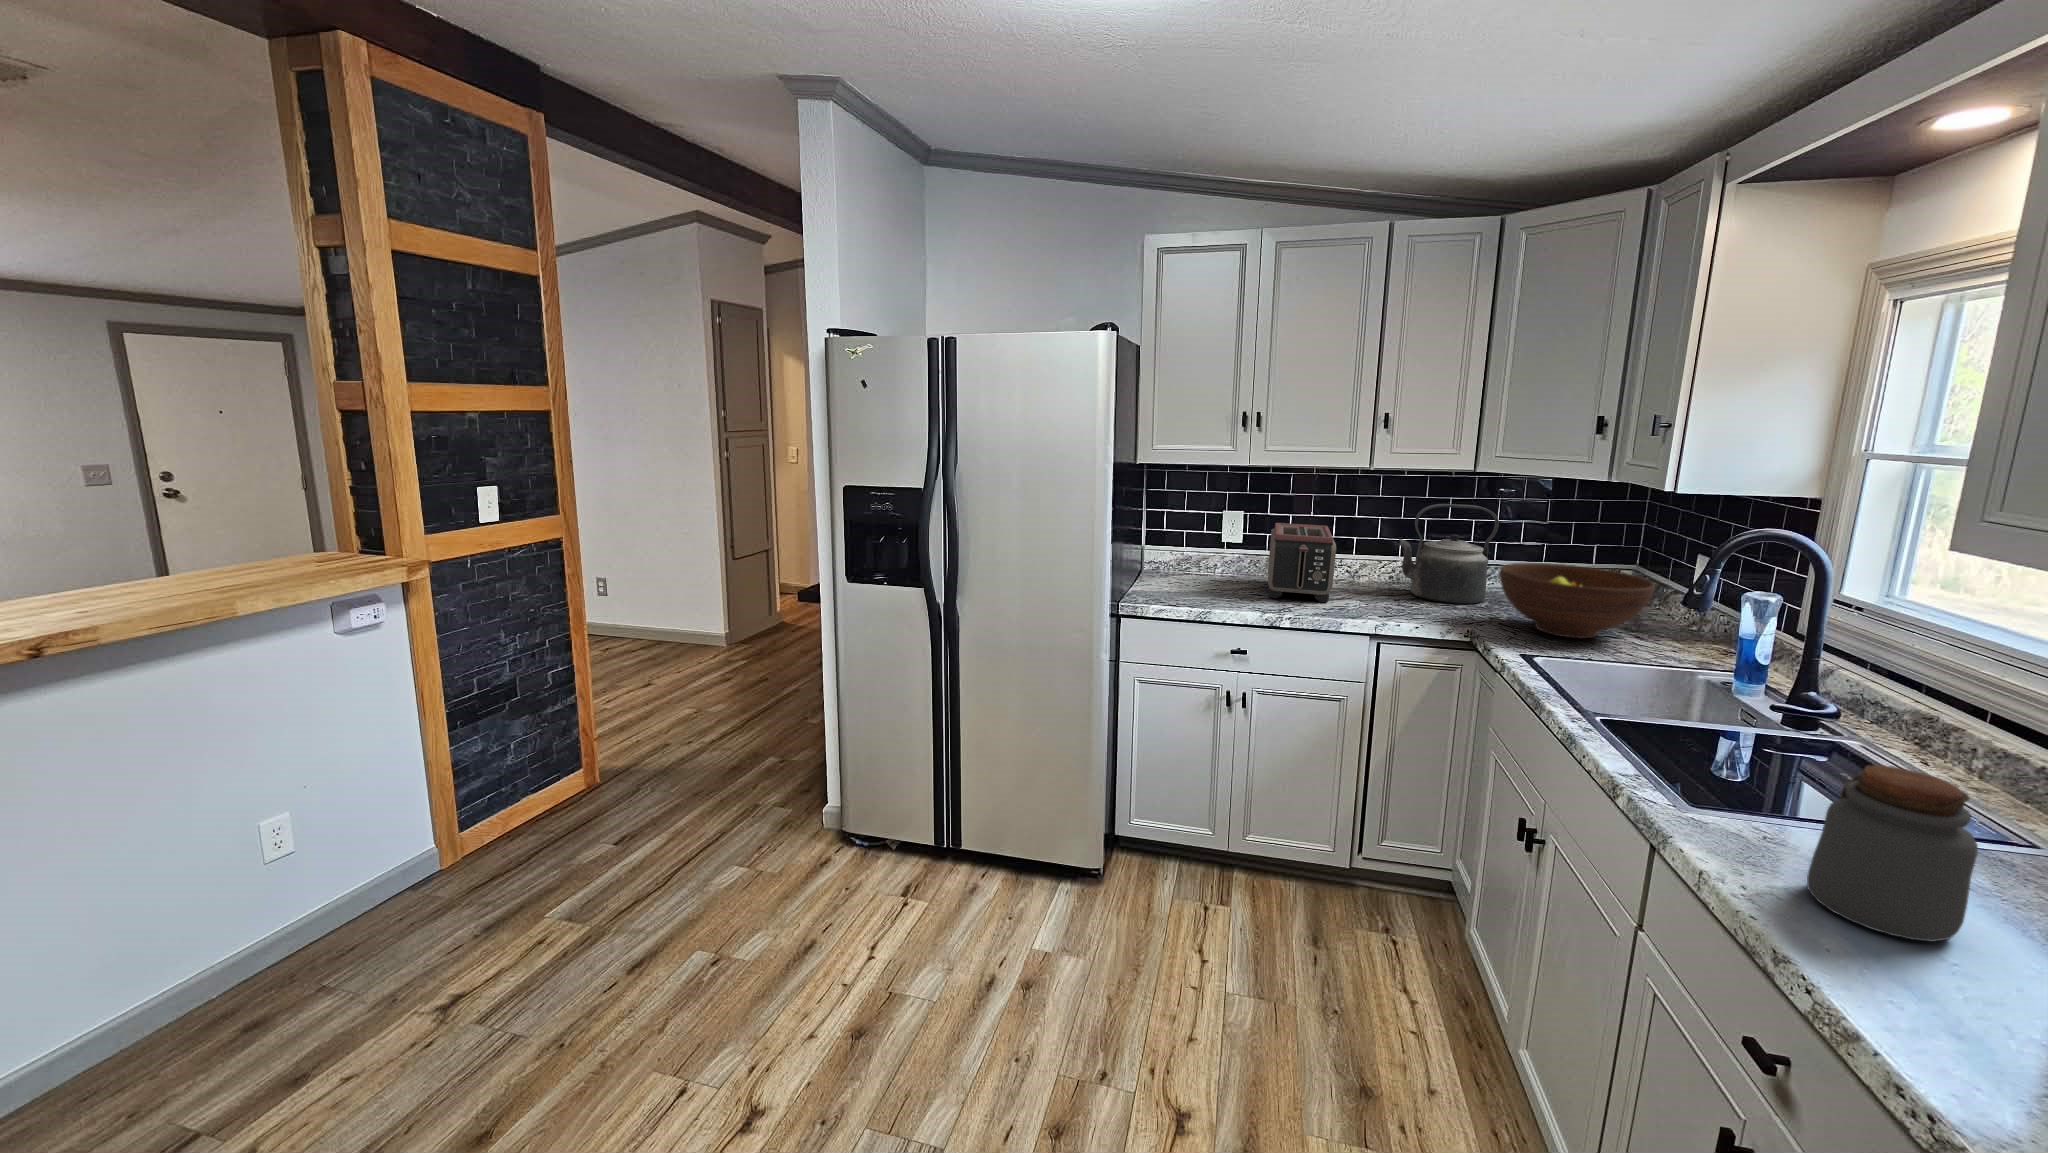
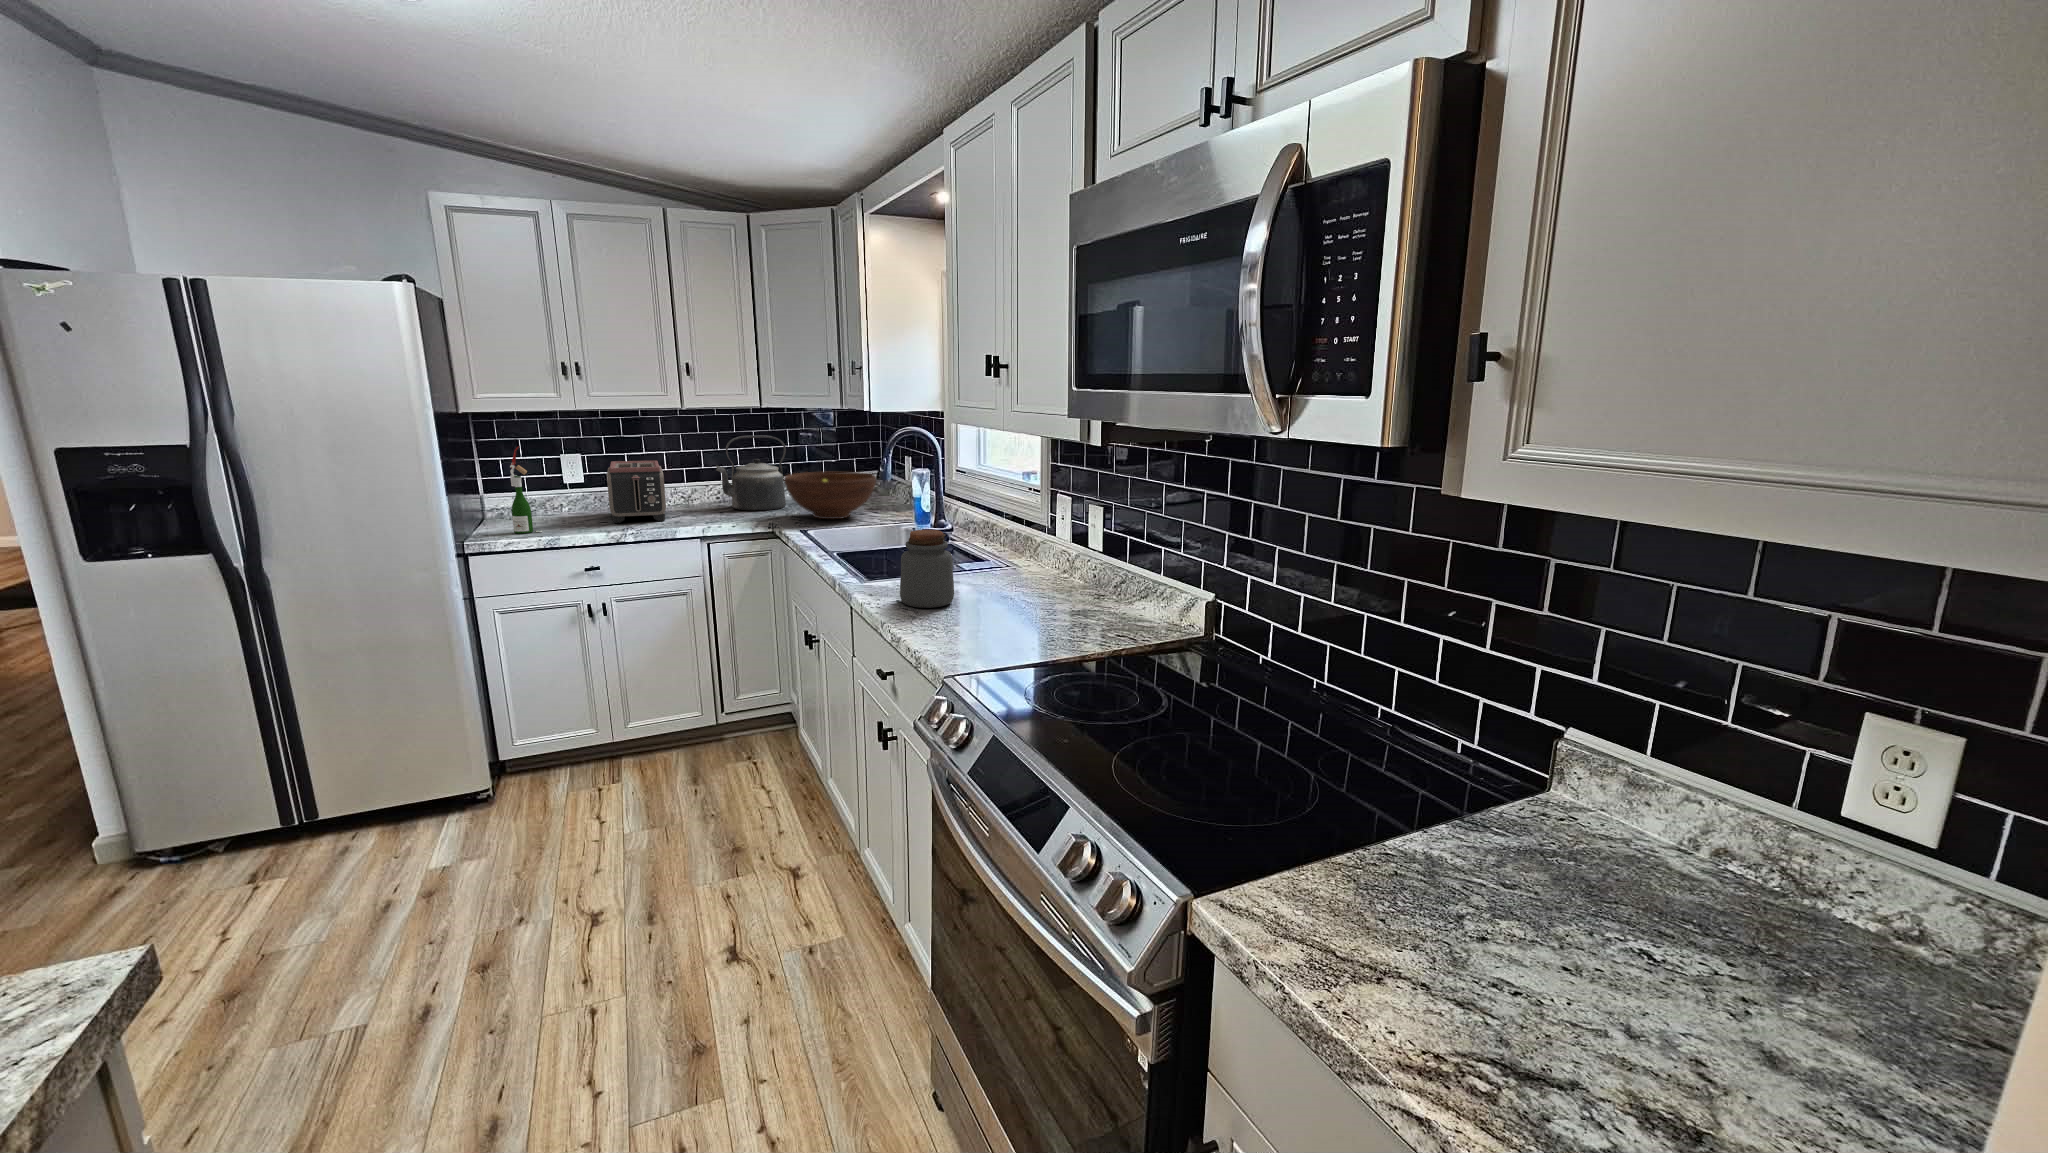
wine bottle: none [1167,503,1195,599] -> present [510,446,542,533]

